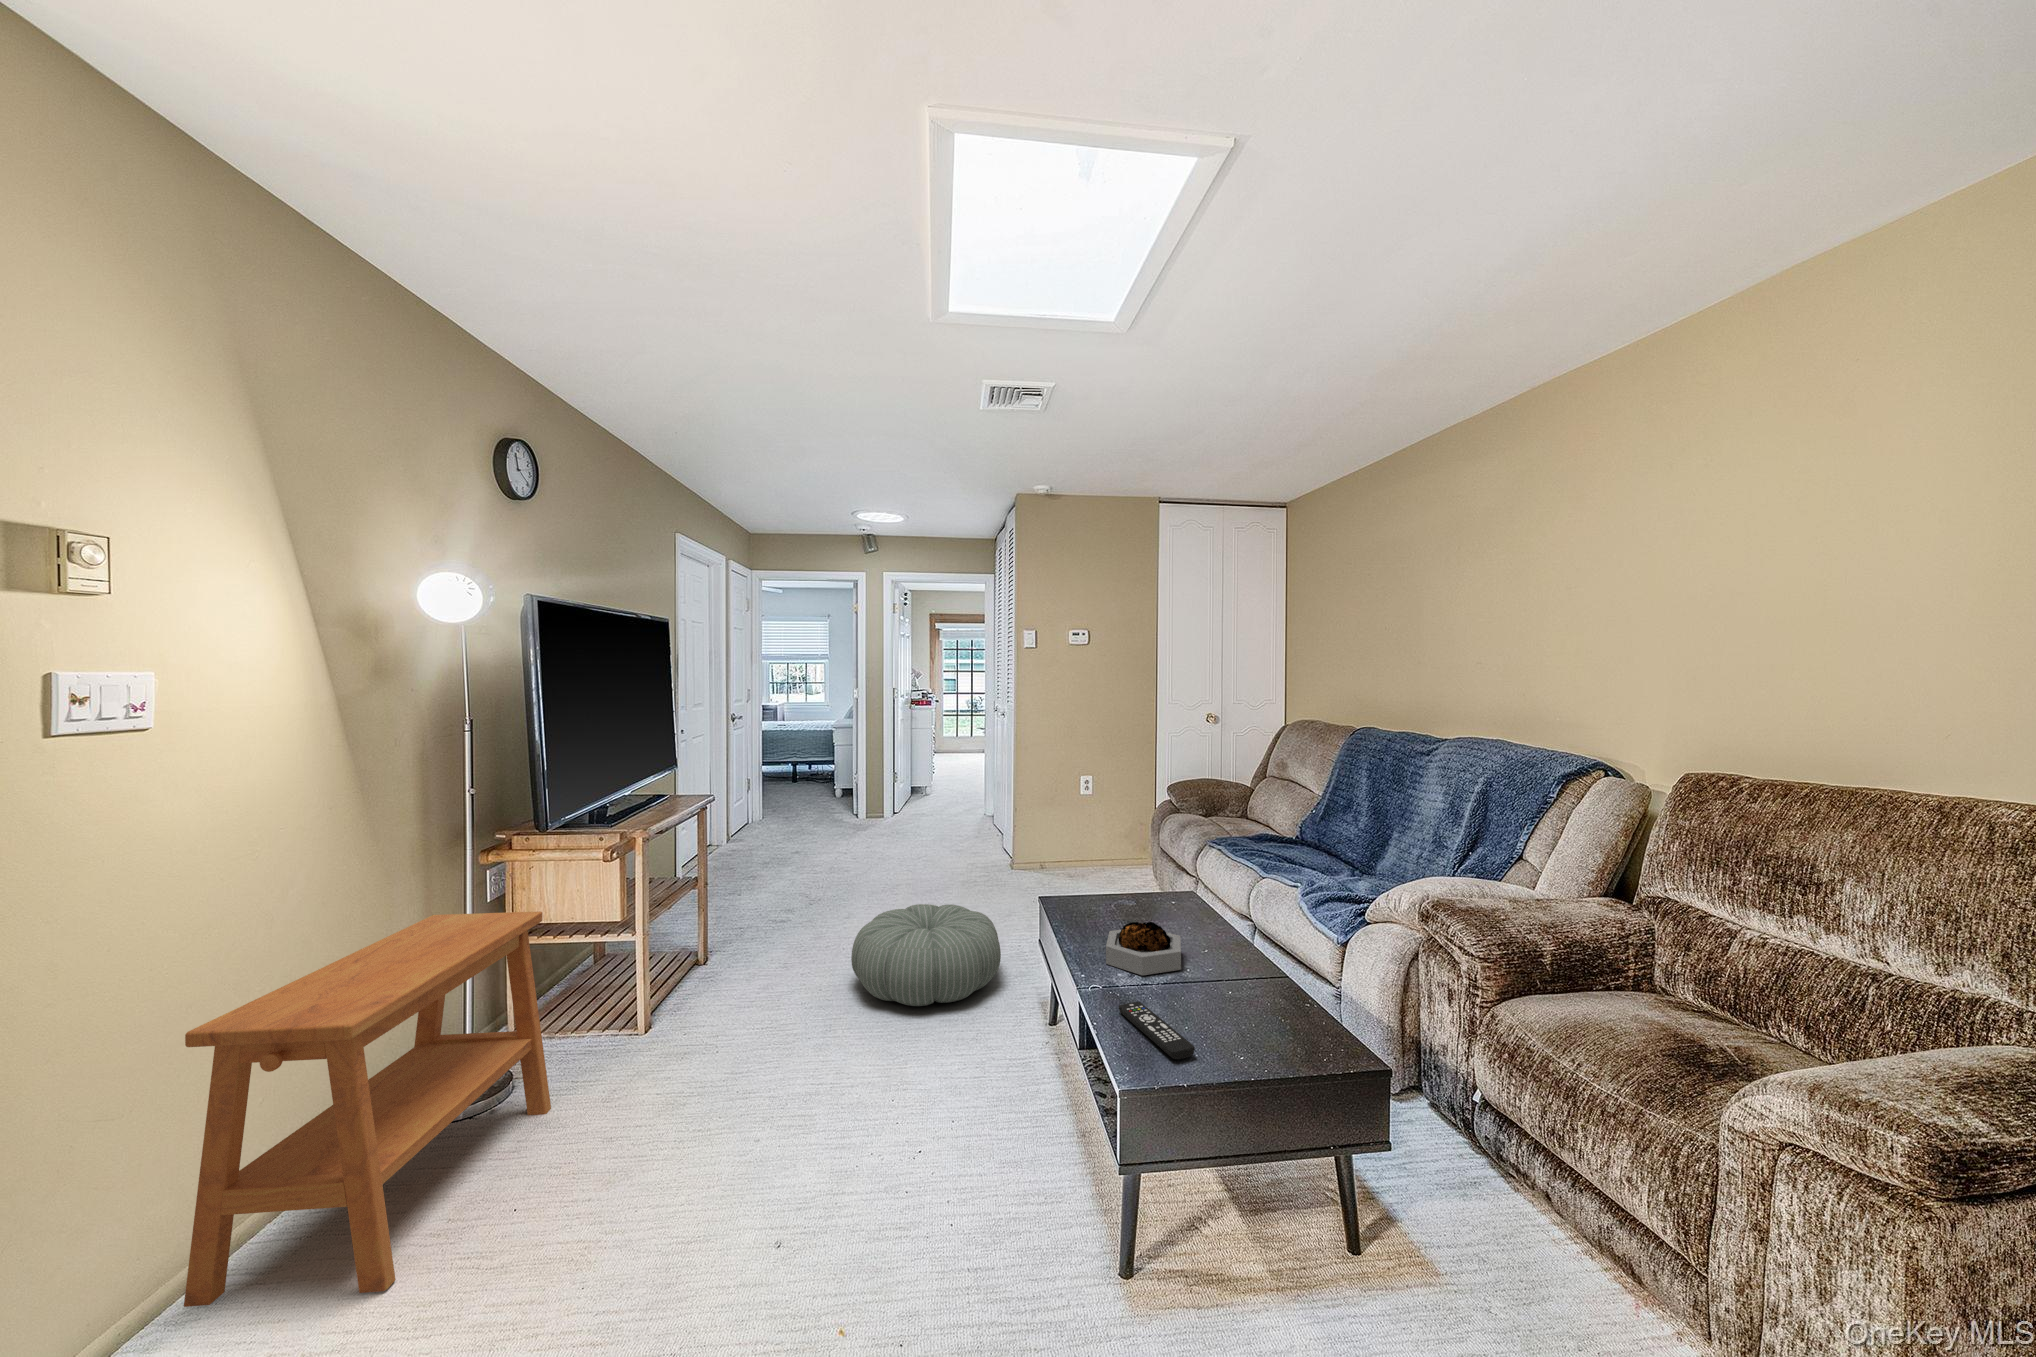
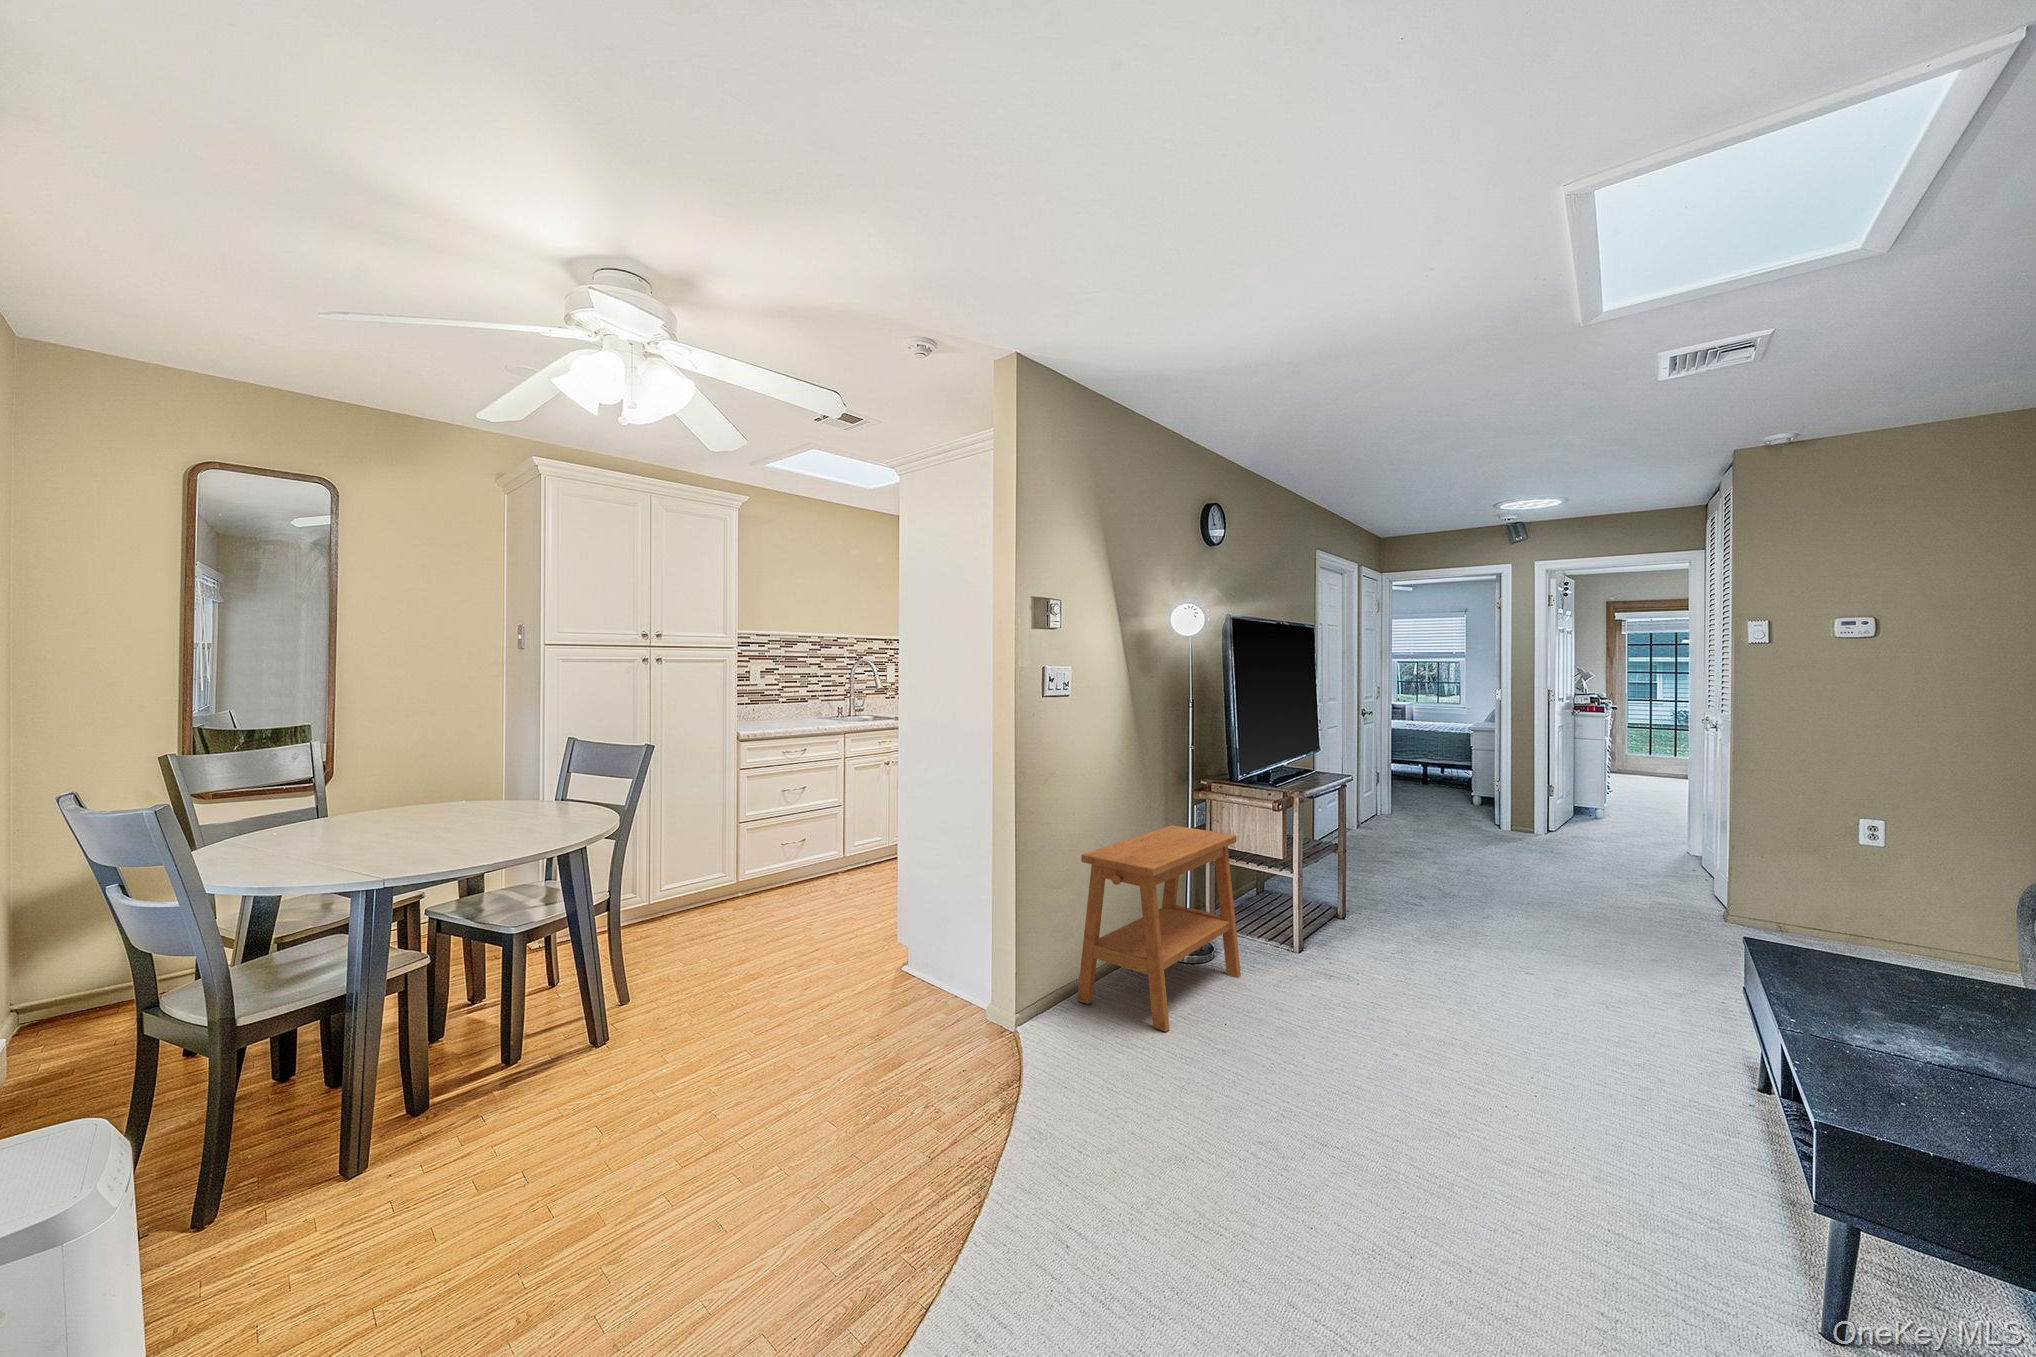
pouf: present [851,904,1001,1006] -> none [1489,908,1679,1013]
decorative bowl: present [1106,922,1181,975] -> none [1822,961,1965,1036]
remote control: present [1119,1002,1195,1059] -> none [1825,1035,1937,1103]

